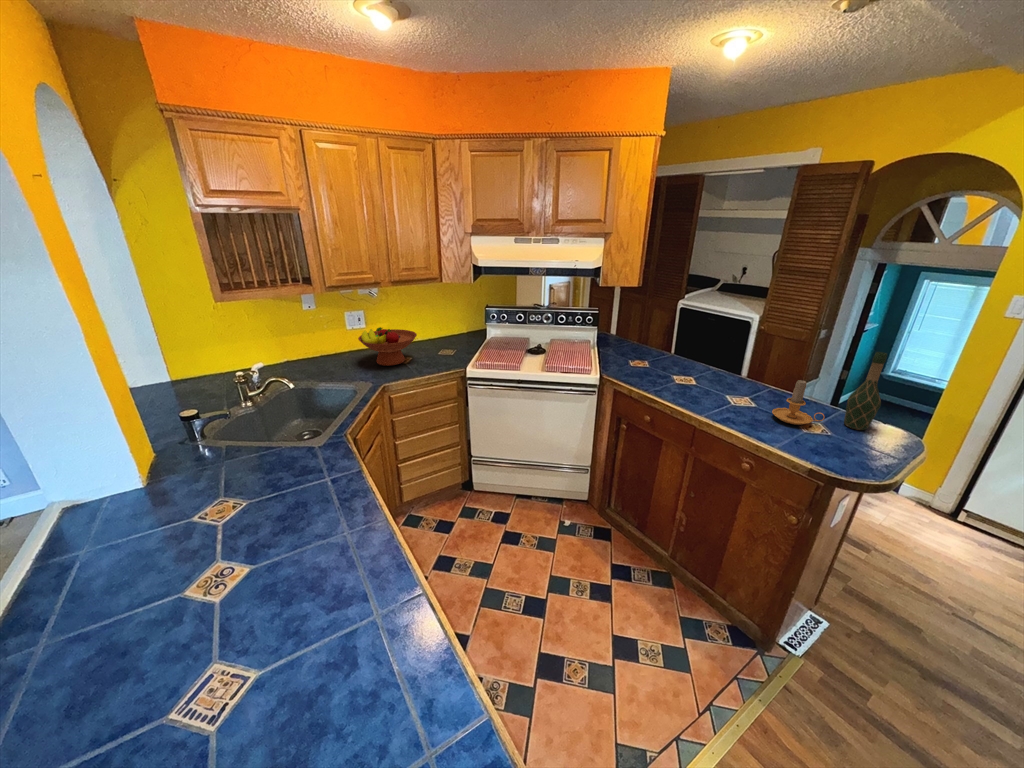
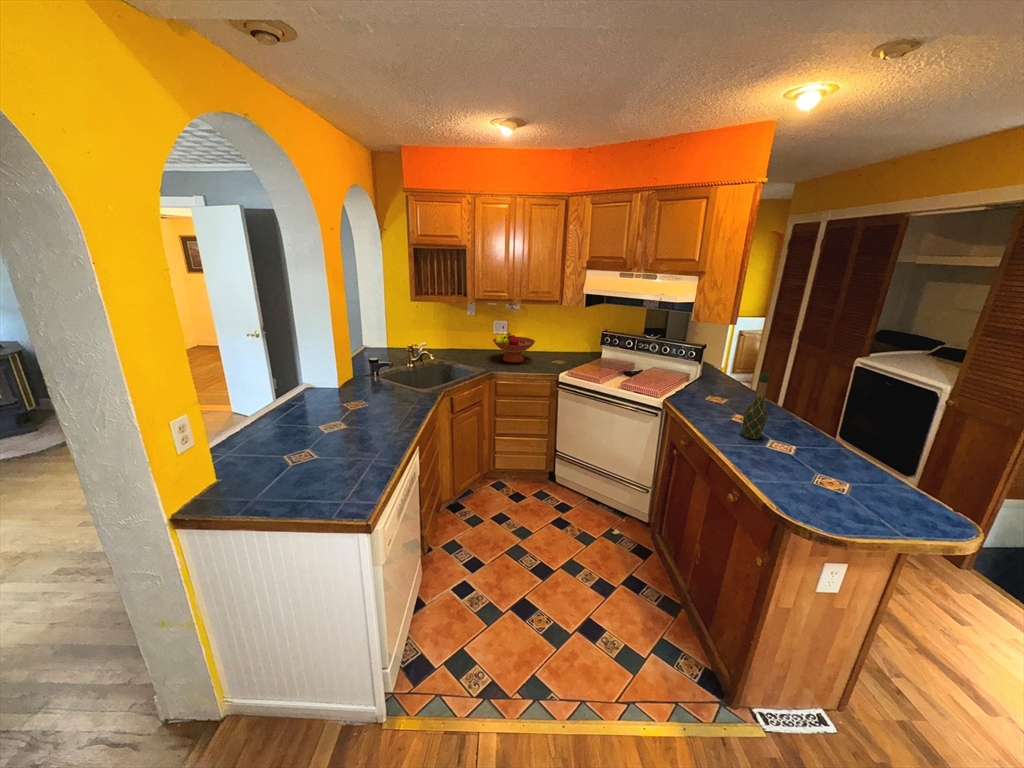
wine bottle: present [844,352,887,430] -> present [742,373,769,439]
candle: present [772,380,825,425] -> none [788,435,840,485]

